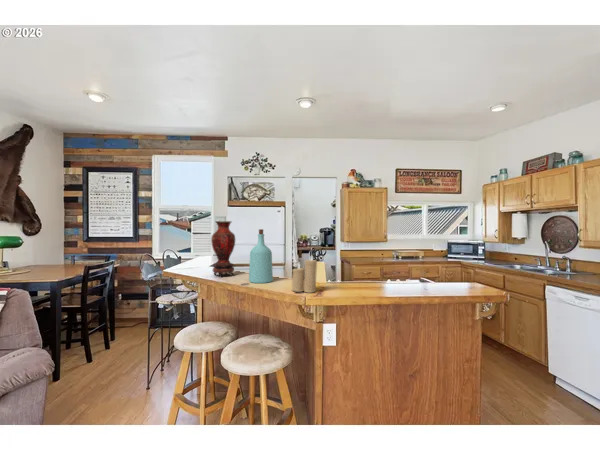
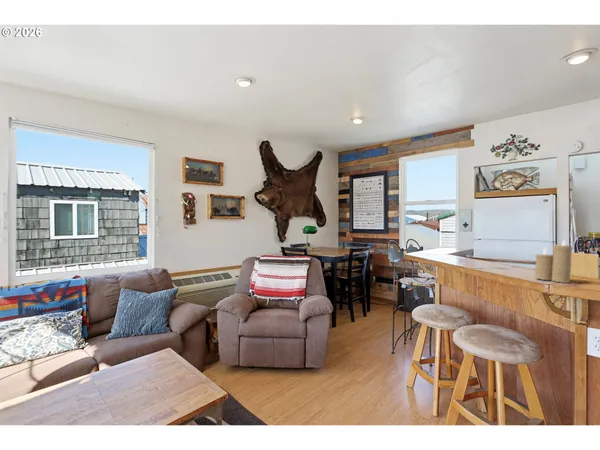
vase: present [211,221,235,277] -> none [447,208,473,262]
bottle: present [249,229,273,283] -> none [485,214,515,270]

